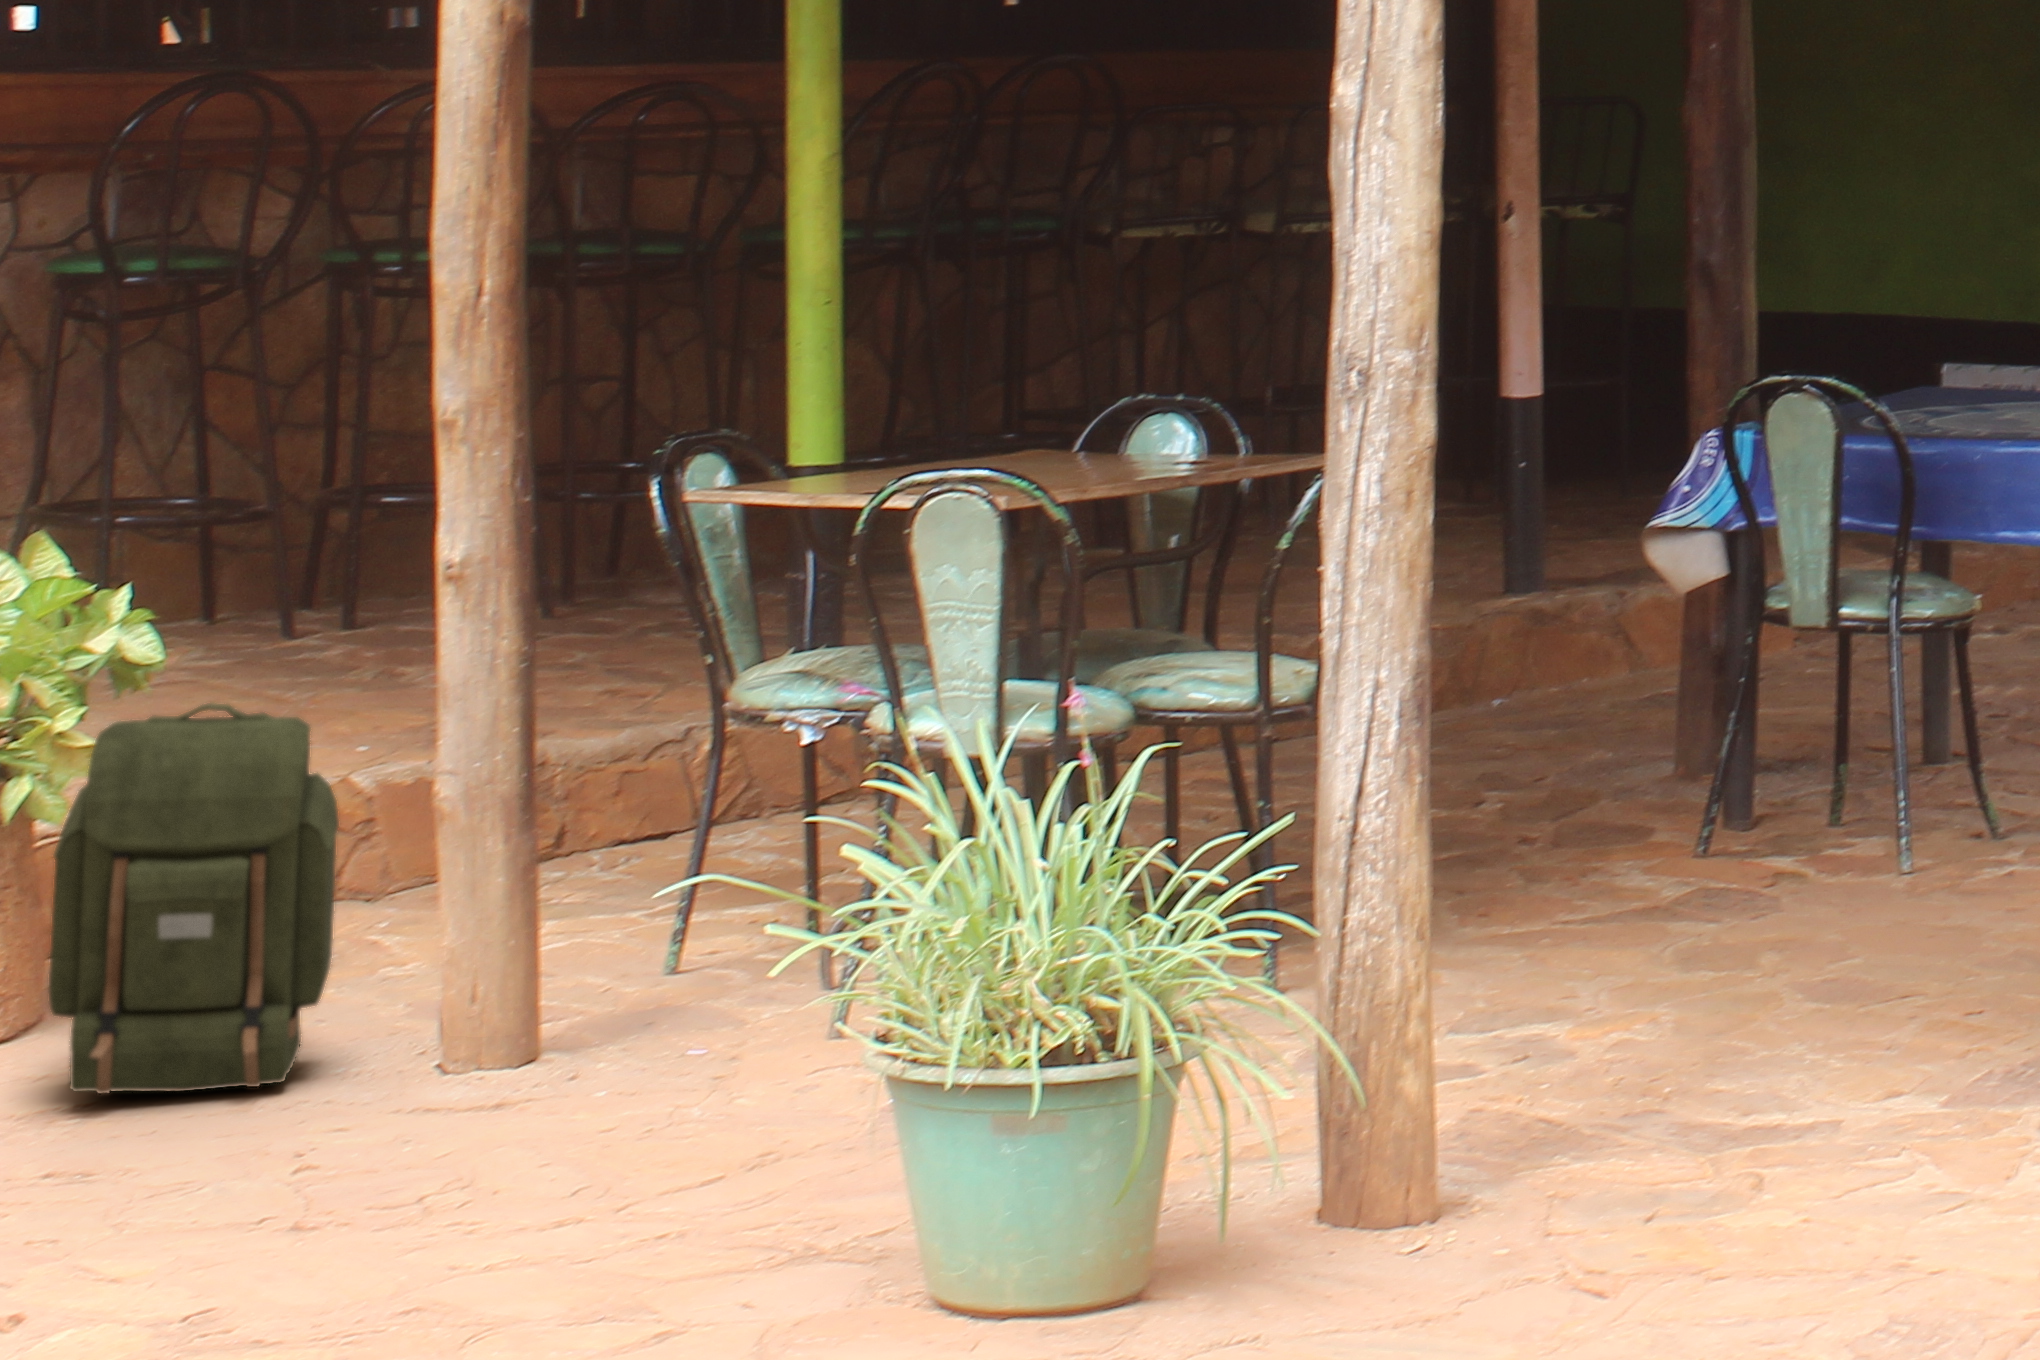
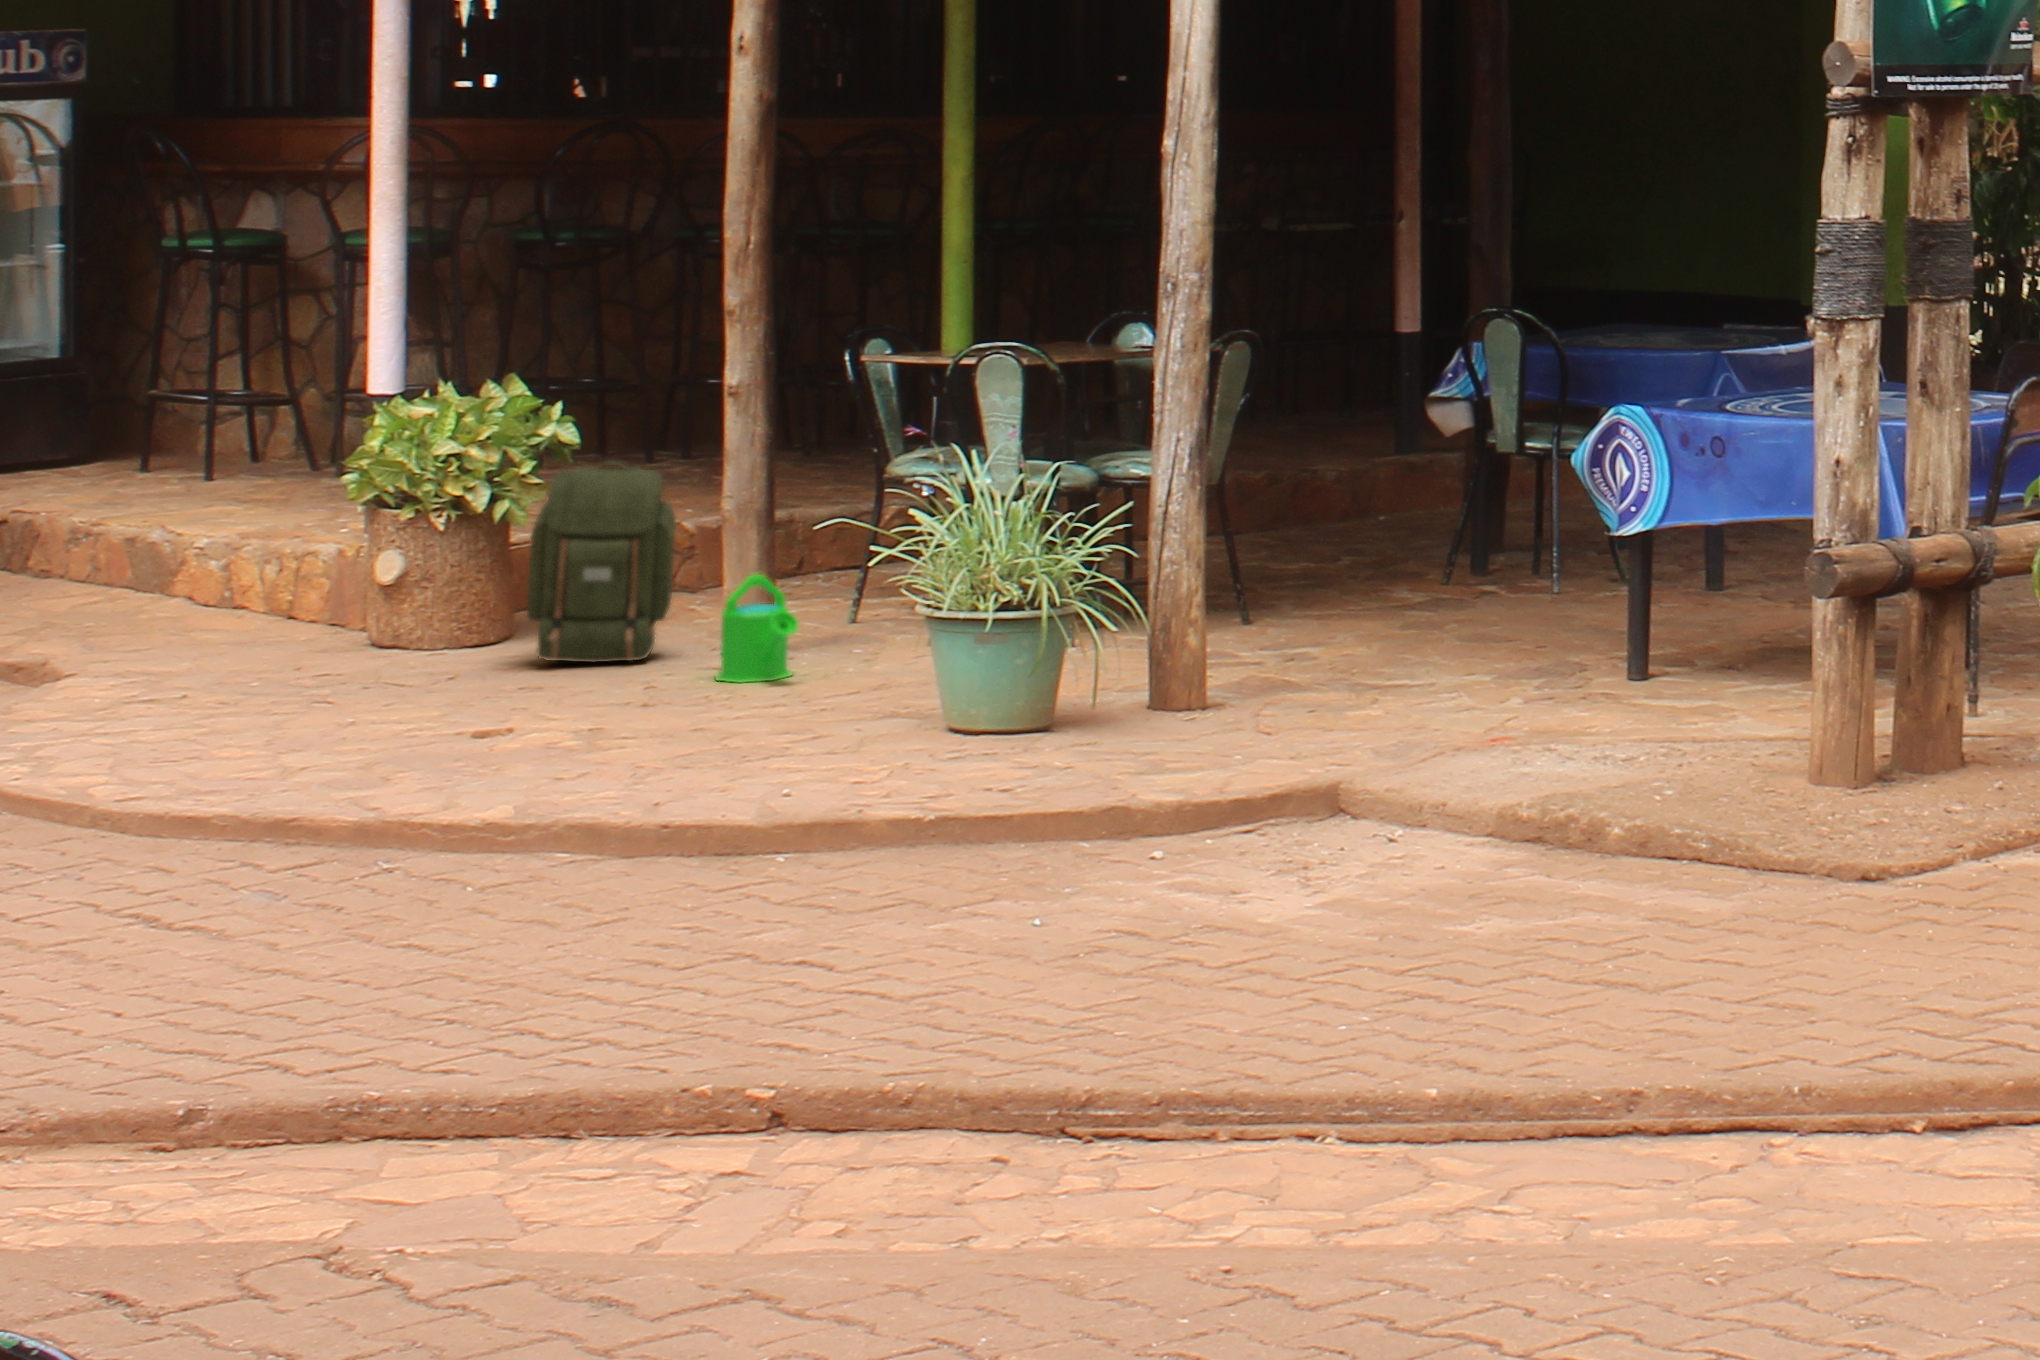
watering can: none [418,929,584,1150] -> present [716,574,798,683]

